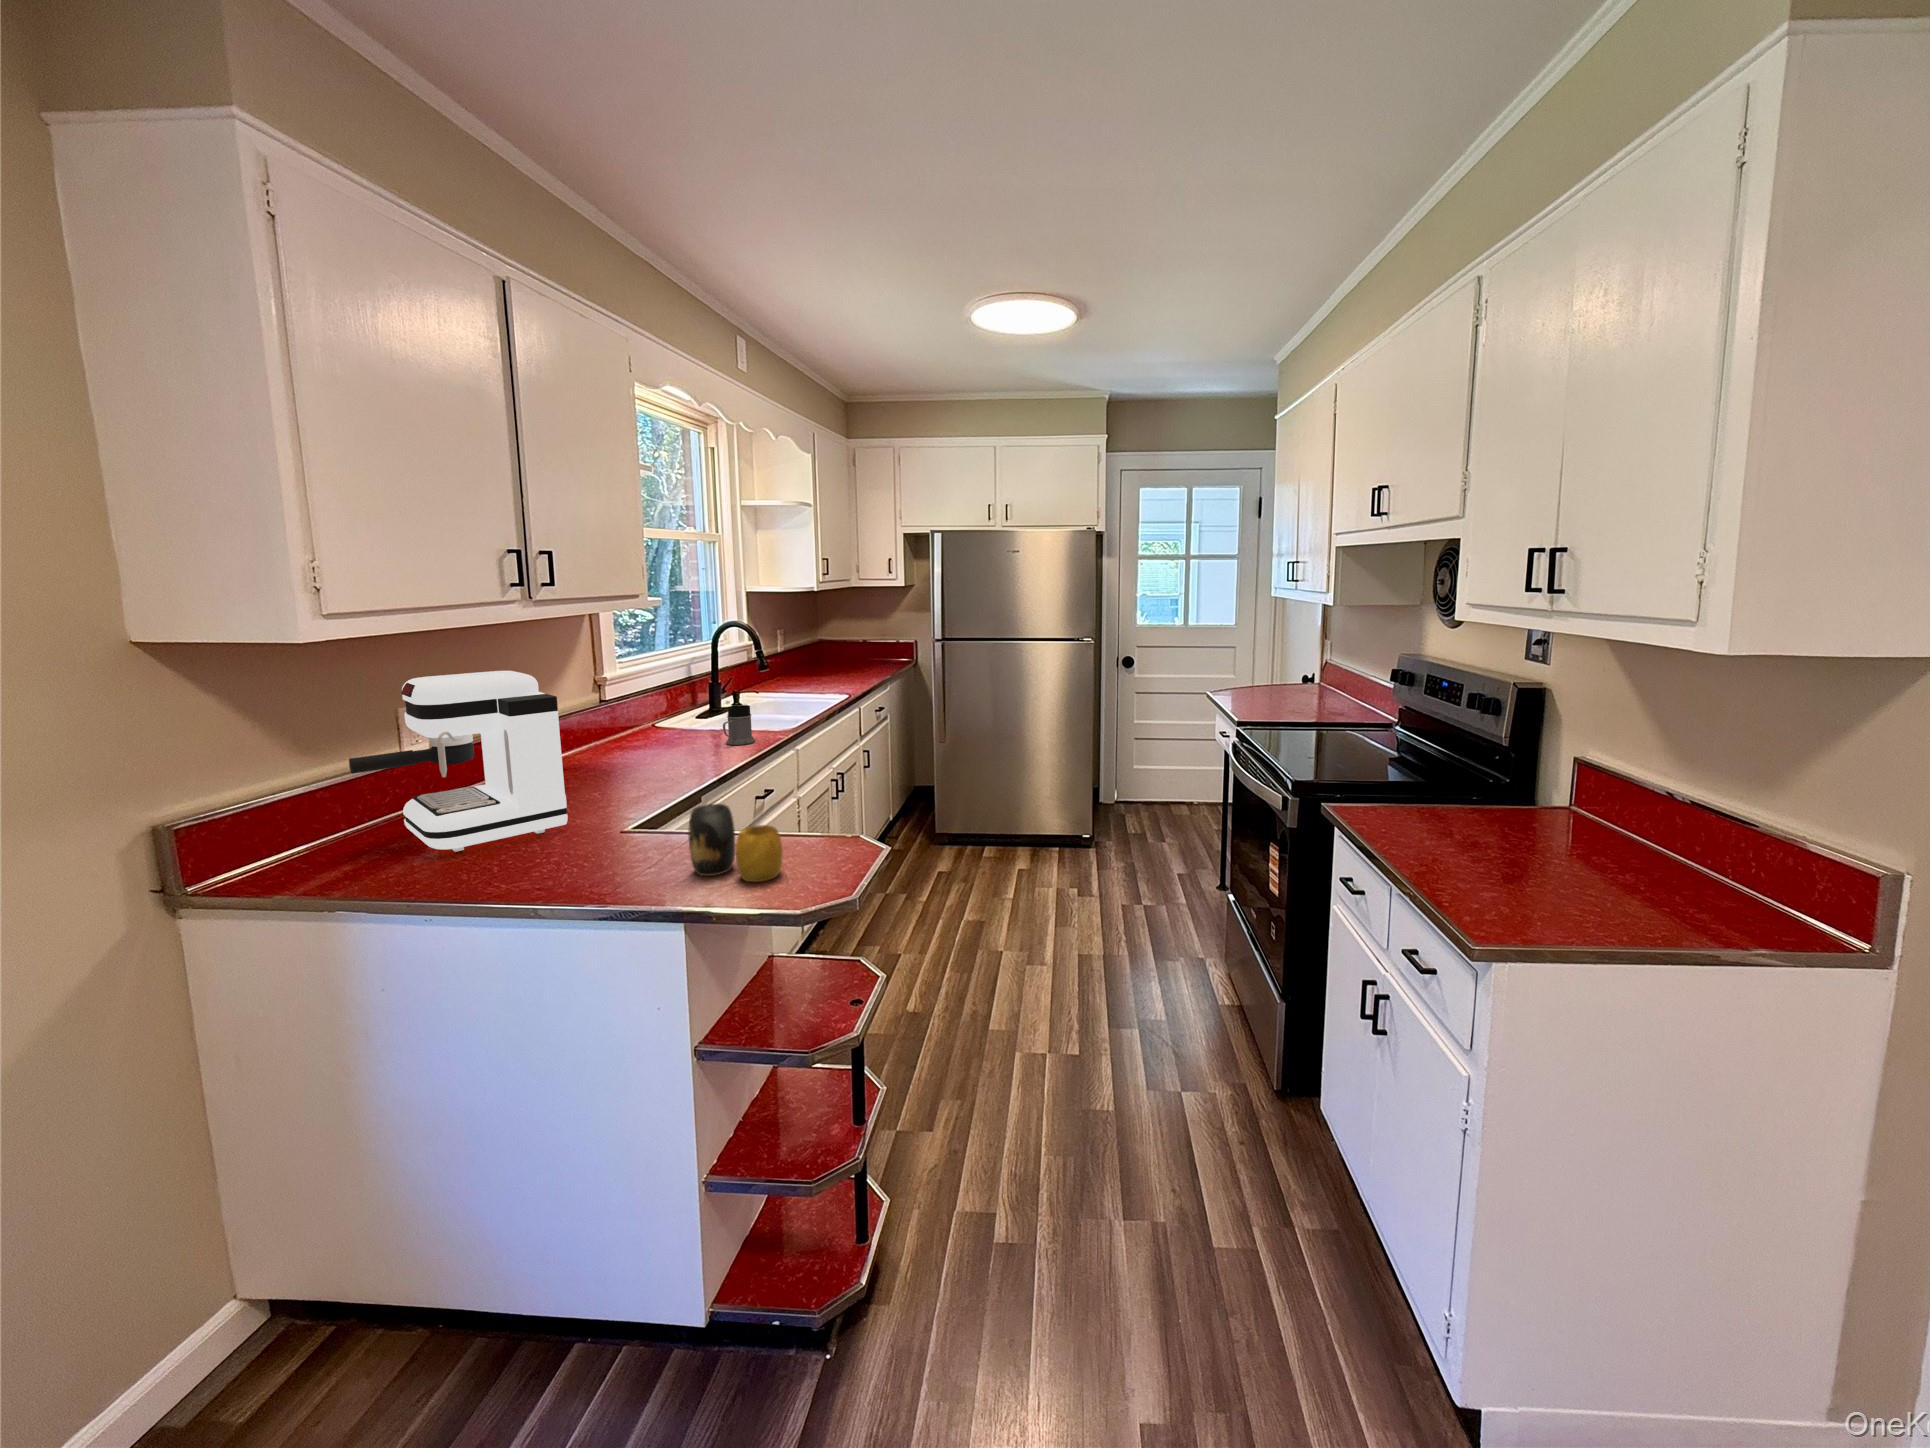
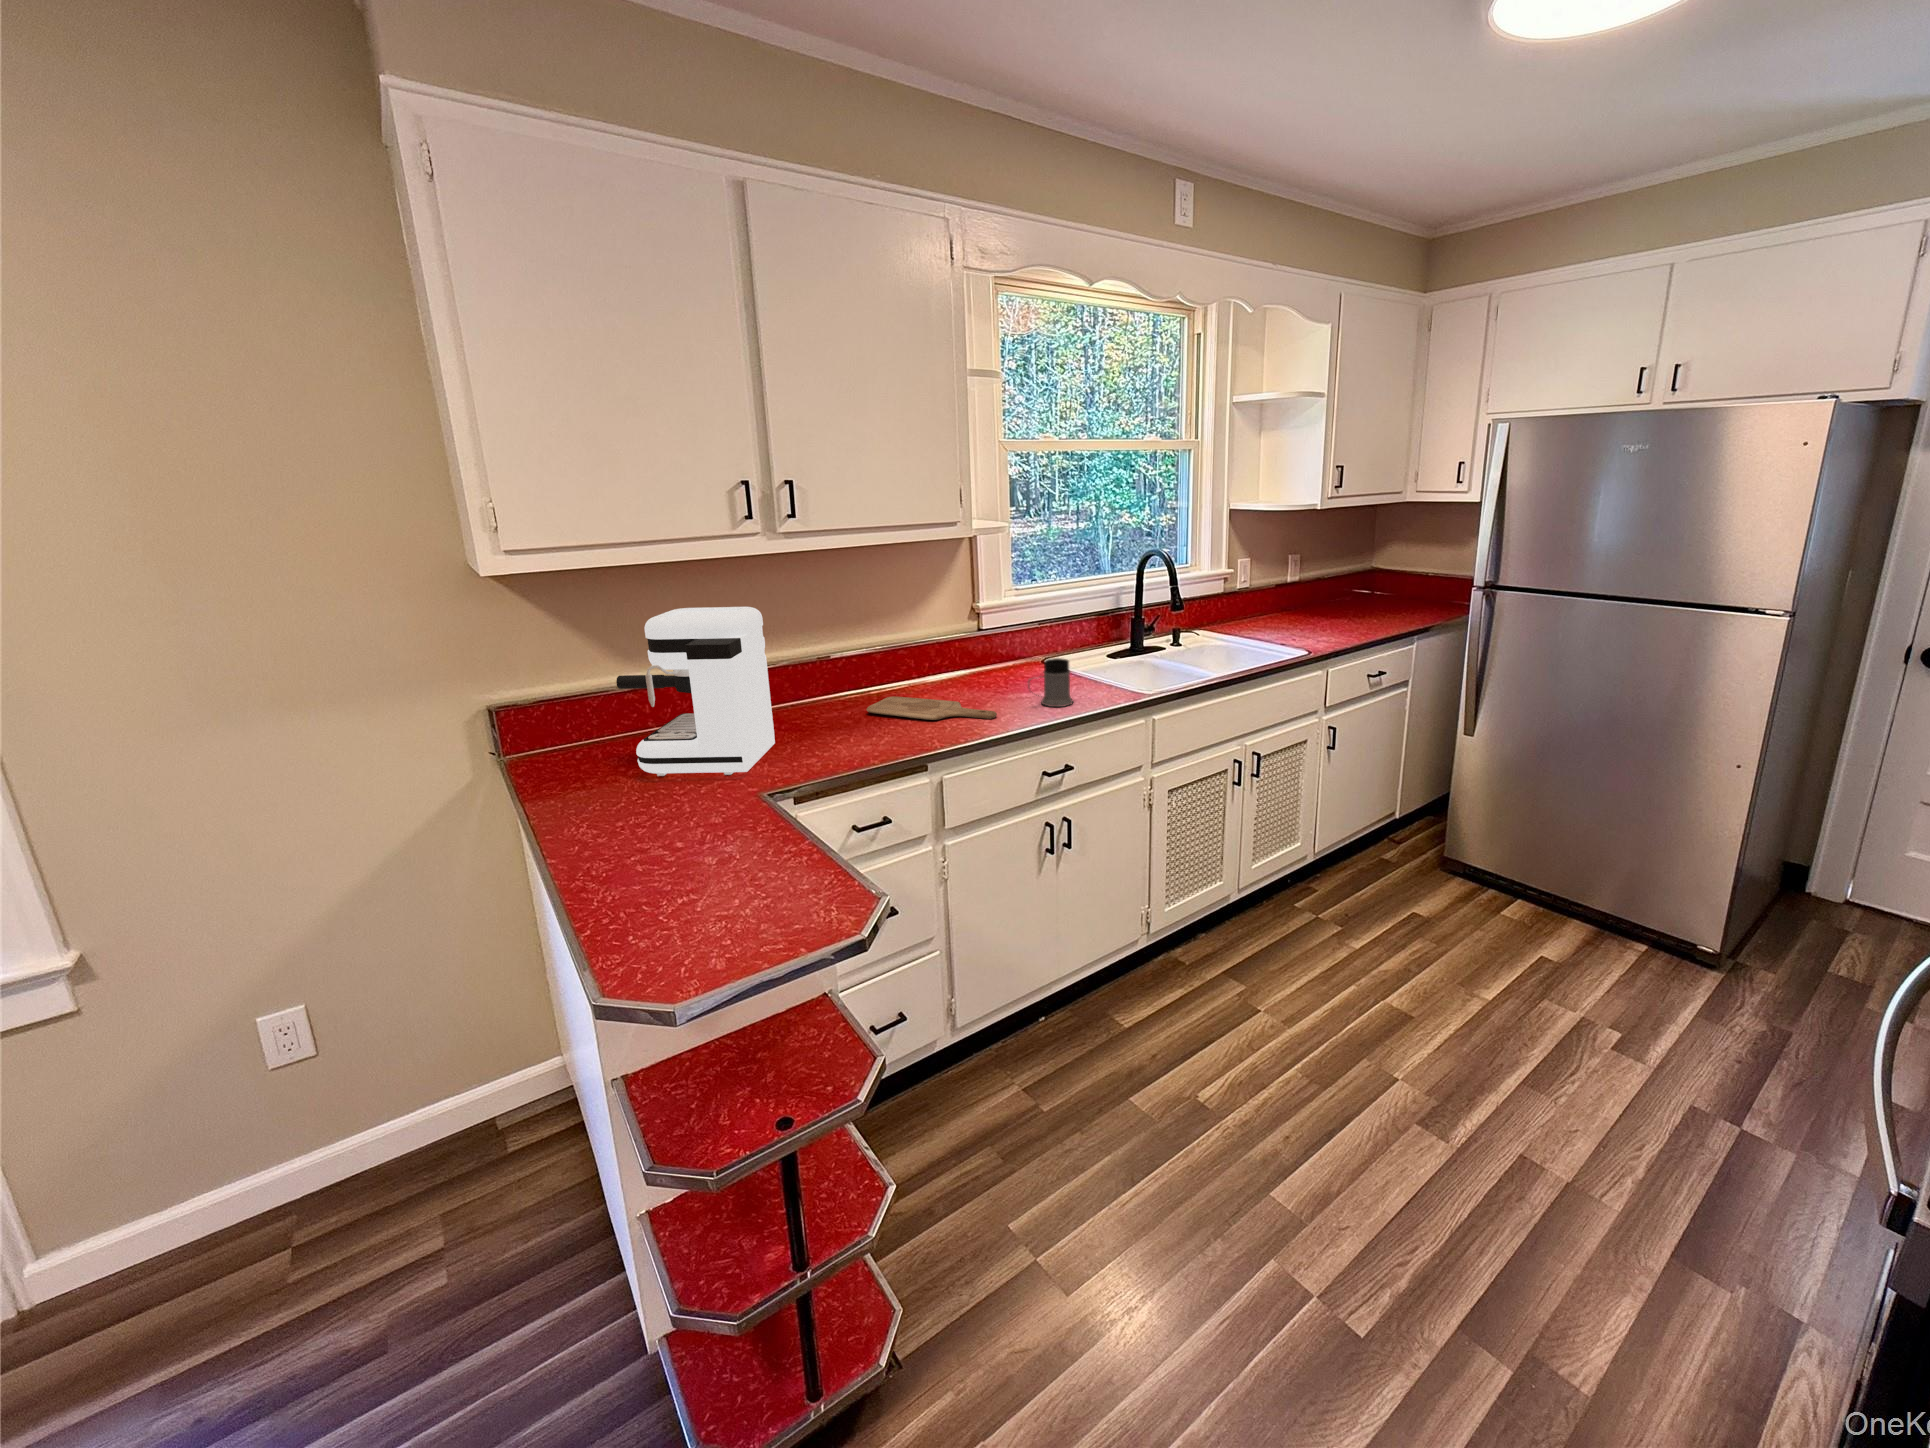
cutting board: none [573,753,711,776] -> present [867,697,997,720]
vase: present [688,804,782,882] -> none [667,807,728,927]

